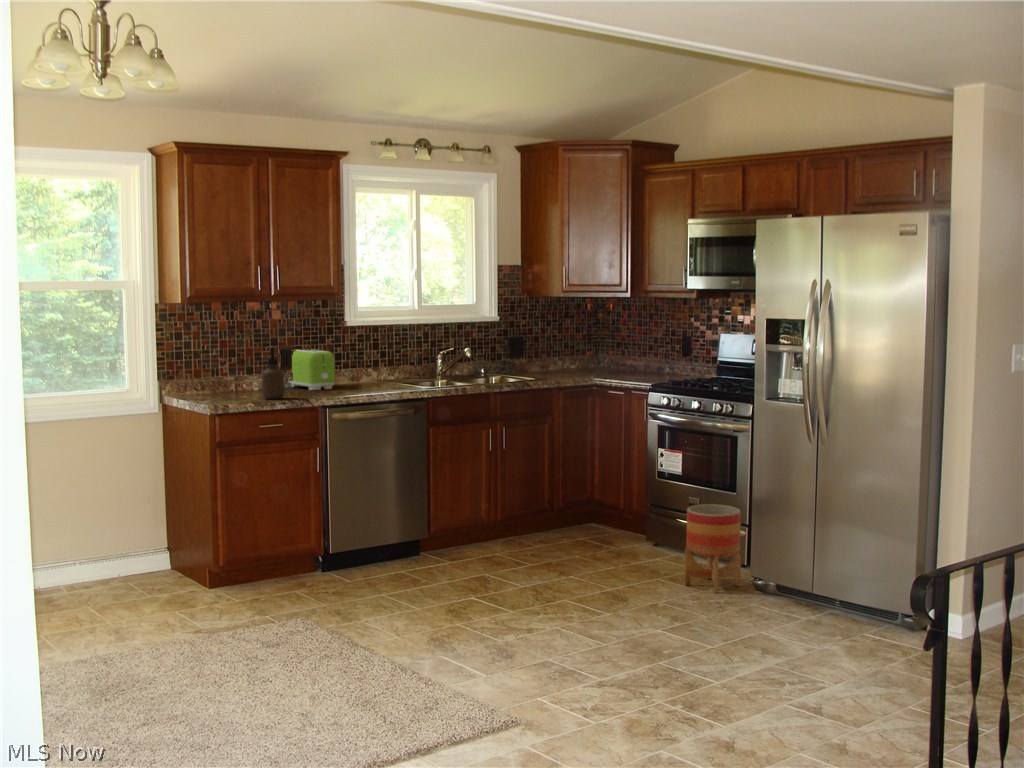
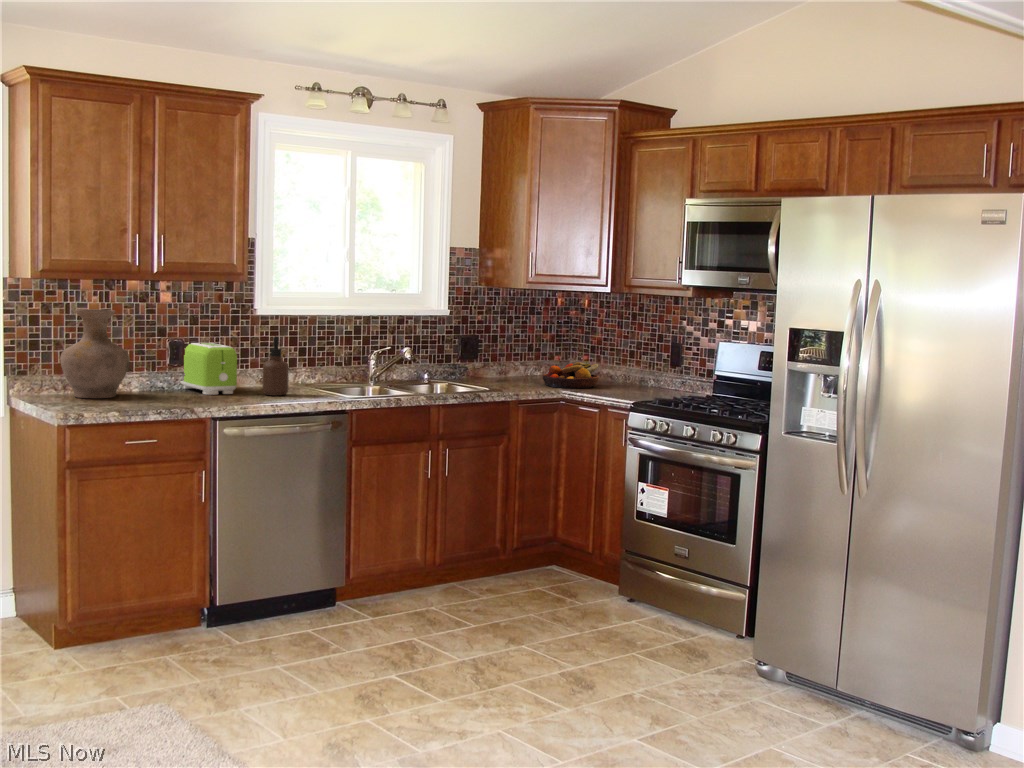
vase: none [200,326,253,395] -> present [60,309,130,398]
soap dispenser: present [262,348,285,399] -> present [263,337,289,396]
fruit bowl: none [577,355,623,377] -> present [543,362,599,388]
planter: present [685,504,741,593] -> none [667,560,742,676]

